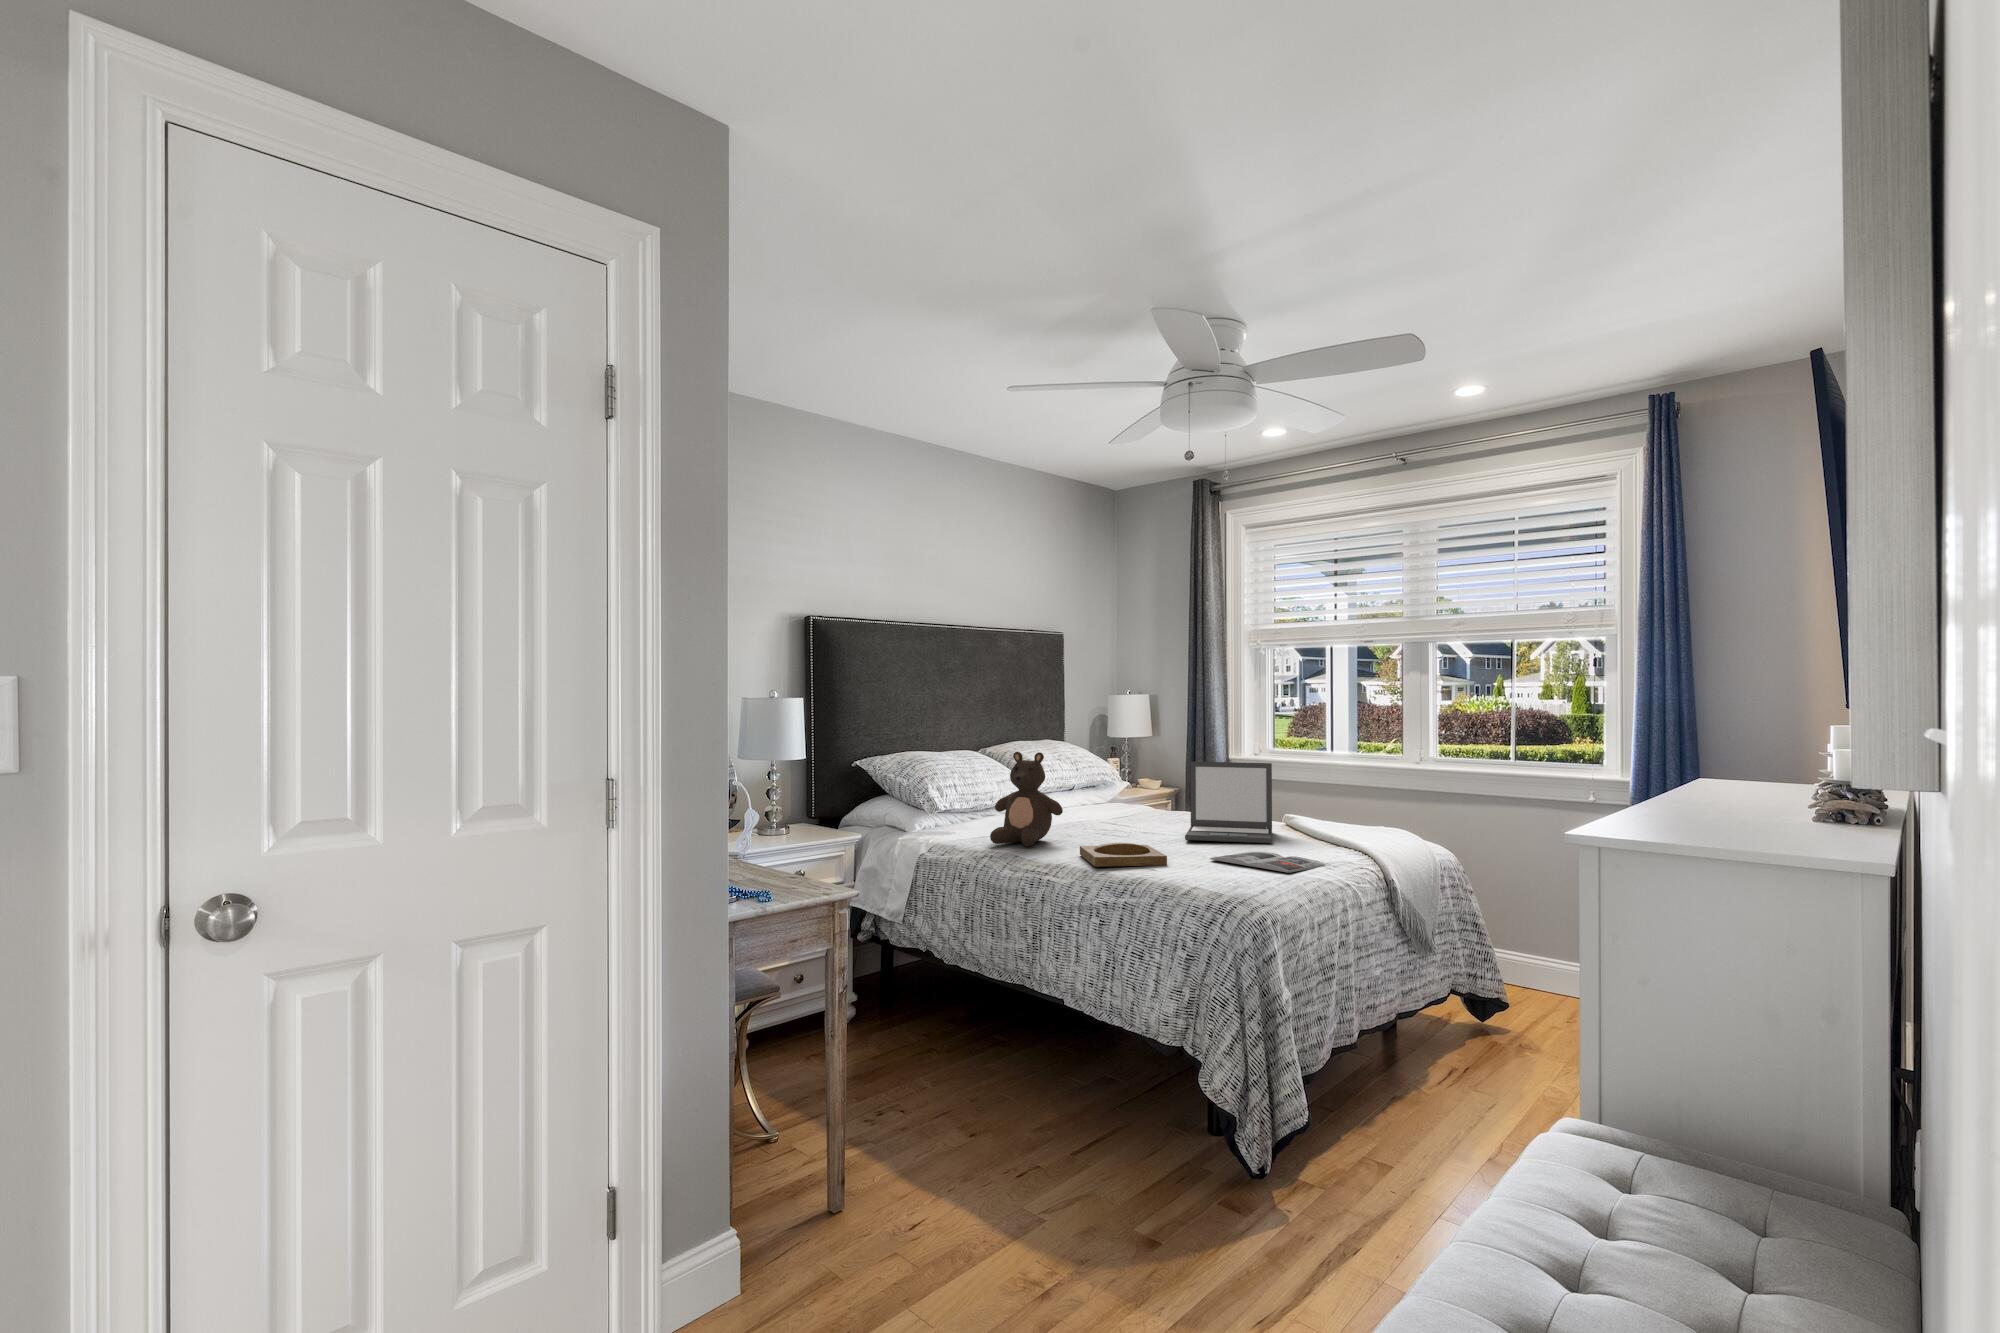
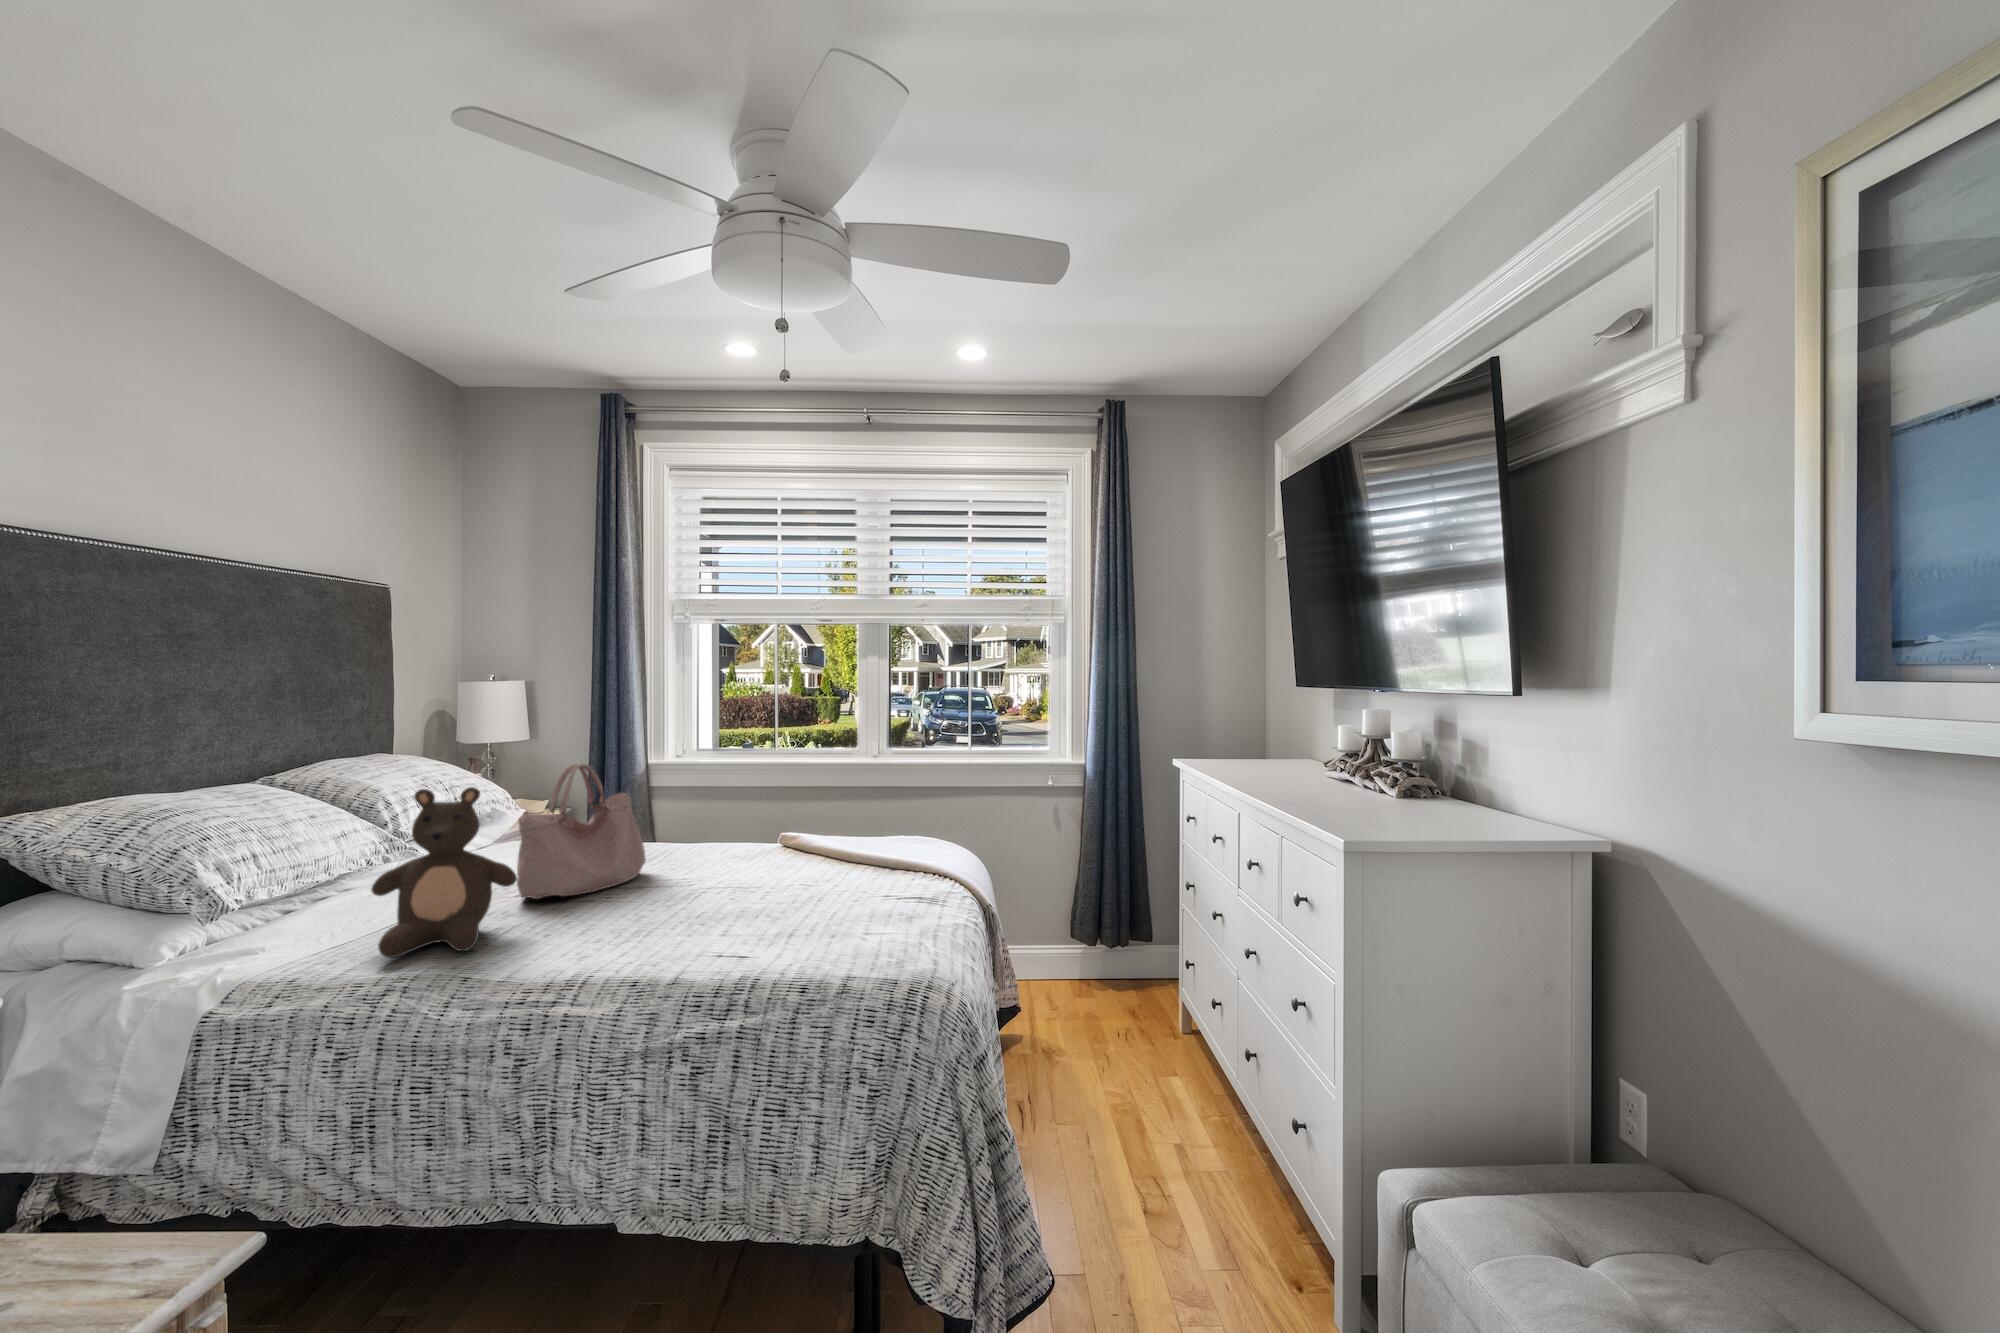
handbag: none [1076,745,1165,833] -> present [517,764,646,899]
laptop: present [1185,762,1272,843] -> none [689,774,821,890]
tray: present [1080,843,1167,867] -> none [583,911,746,972]
magazine: present [1210,852,1325,873] -> none [791,893,931,922]

